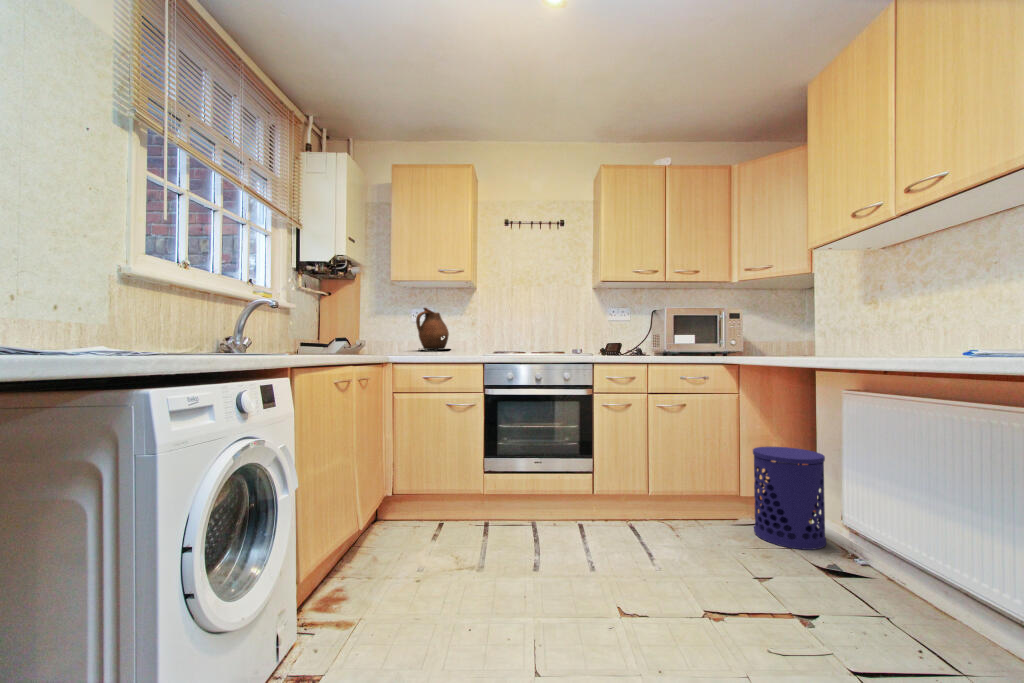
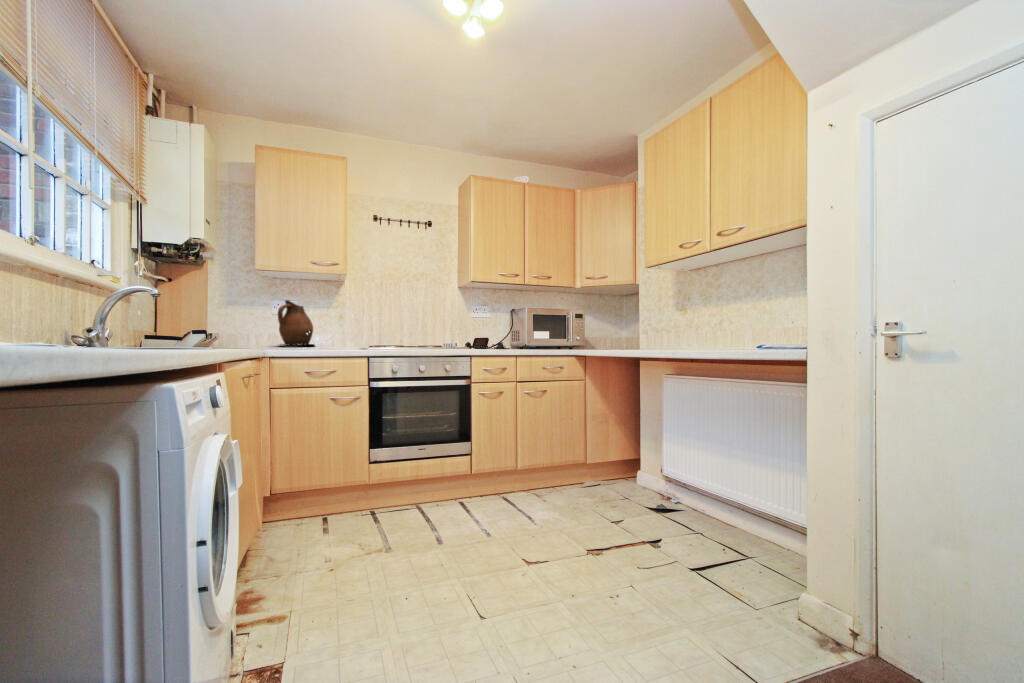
waste bin: present [753,446,826,550] -> none [597,422,647,498]

